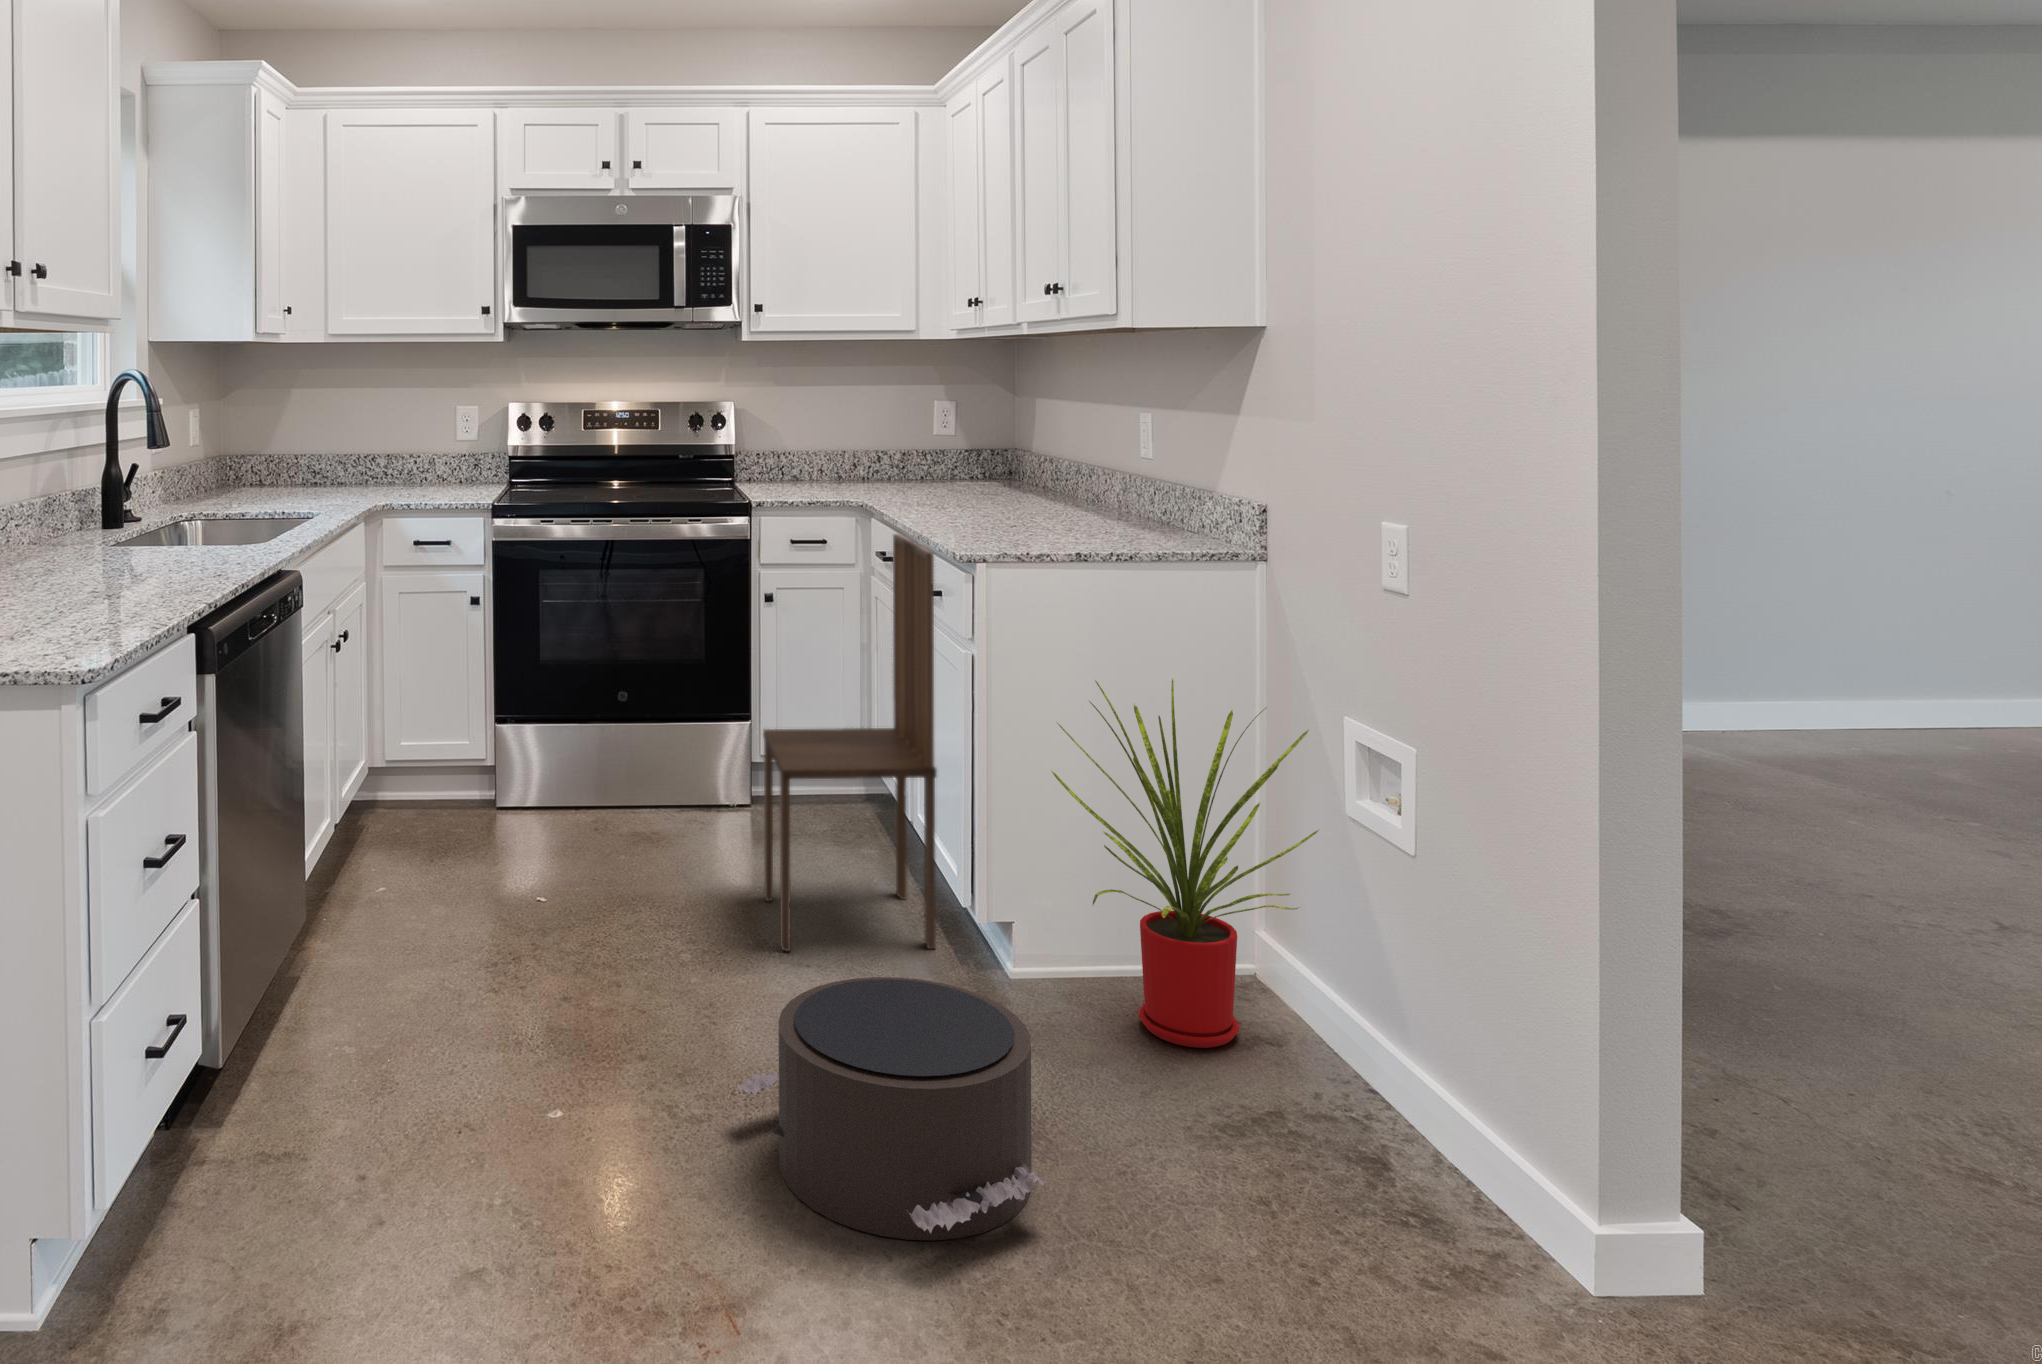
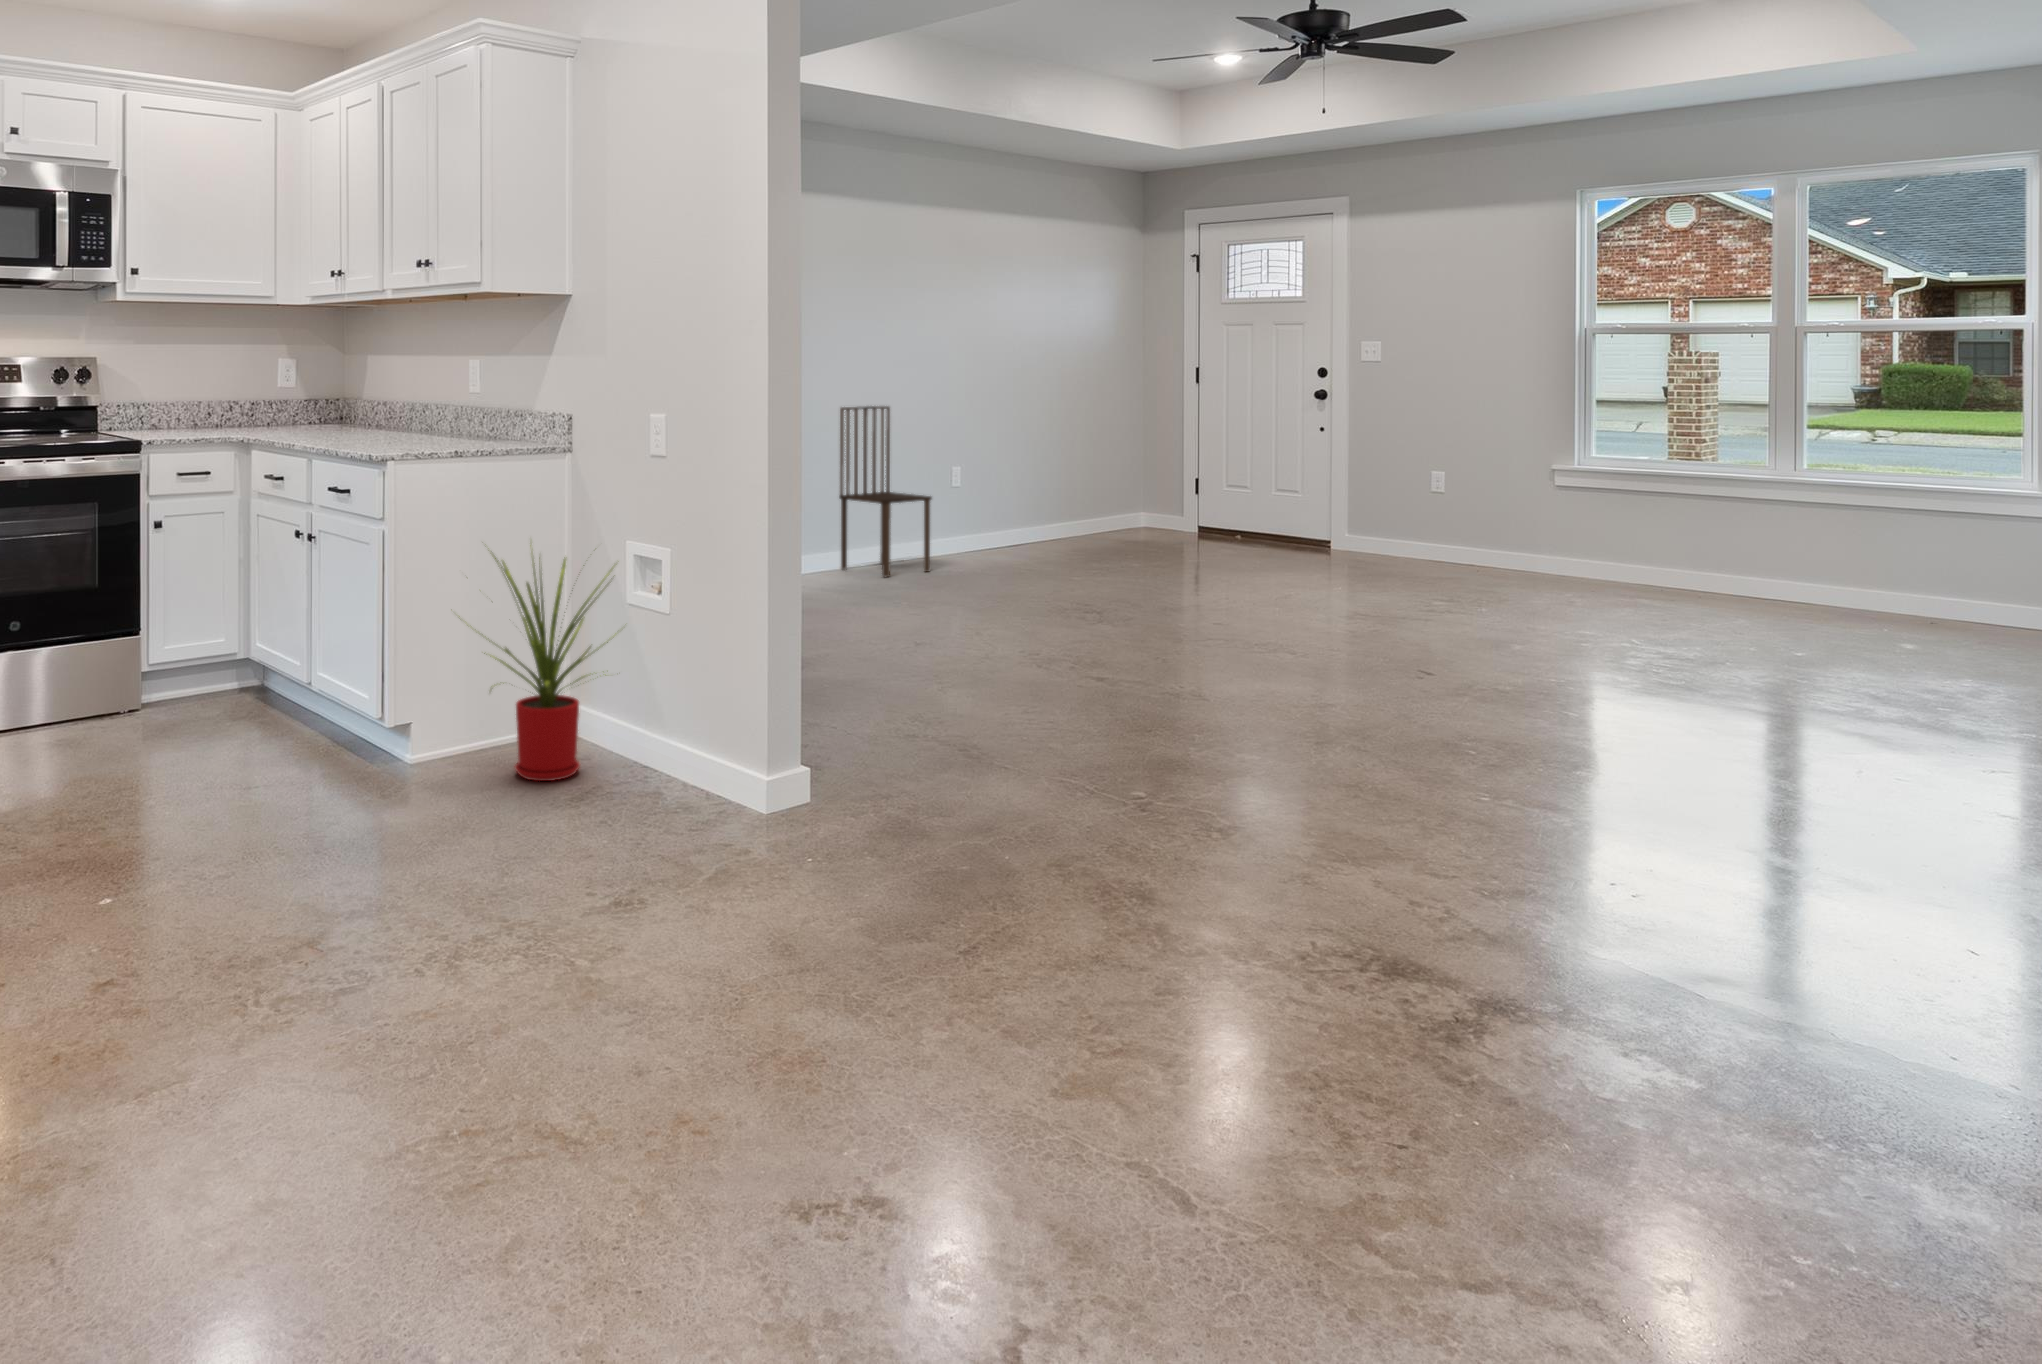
dining chair: present [763,534,937,951] -> present [839,406,932,577]
pouf: present [737,977,1047,1240] -> none [266,751,510,908]

